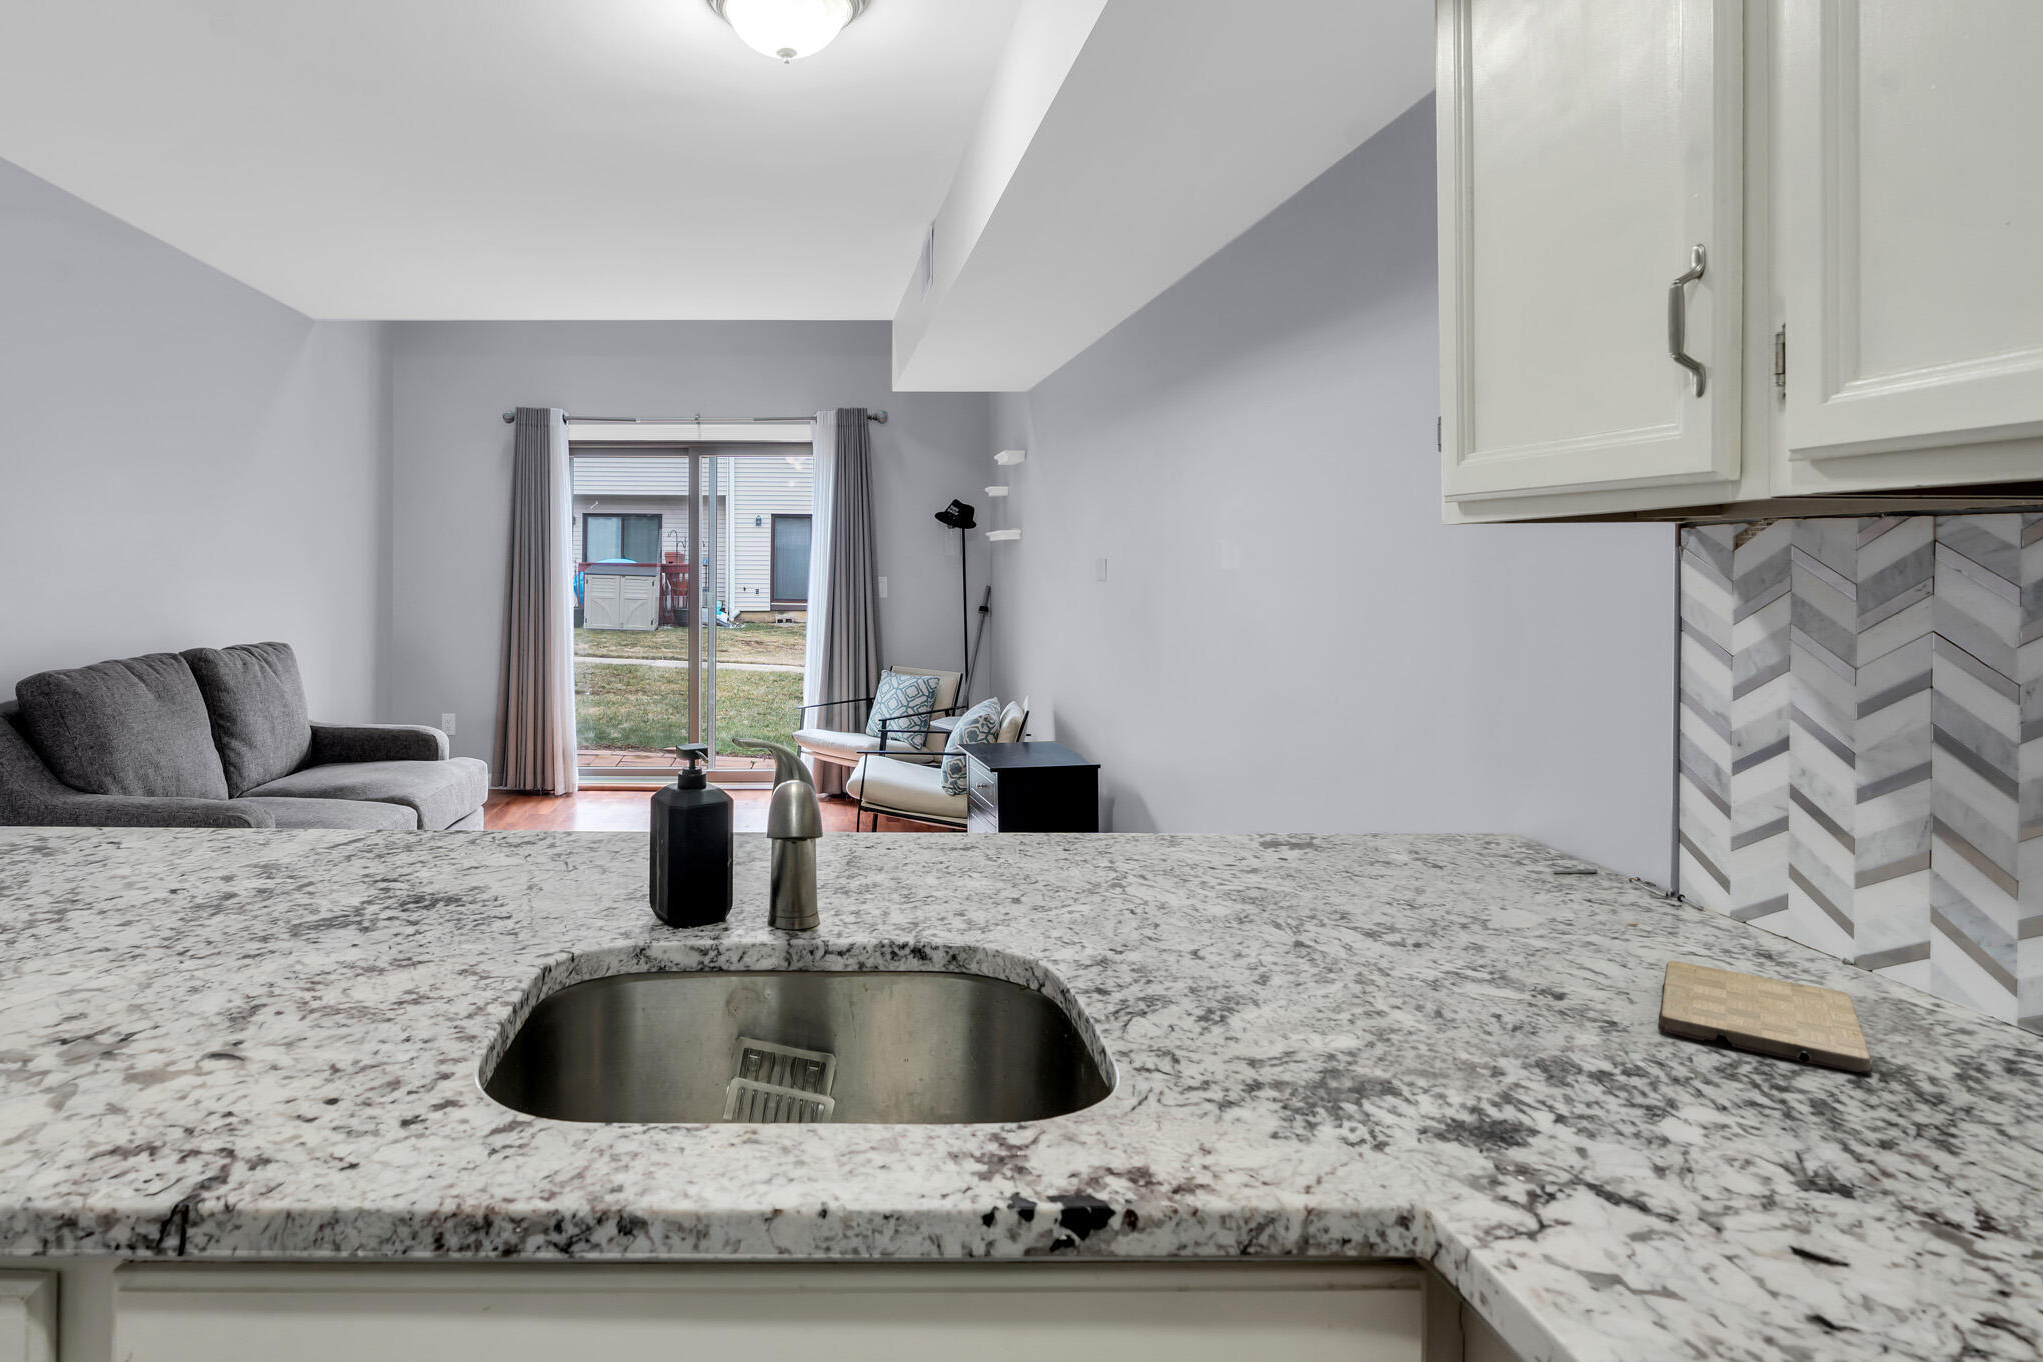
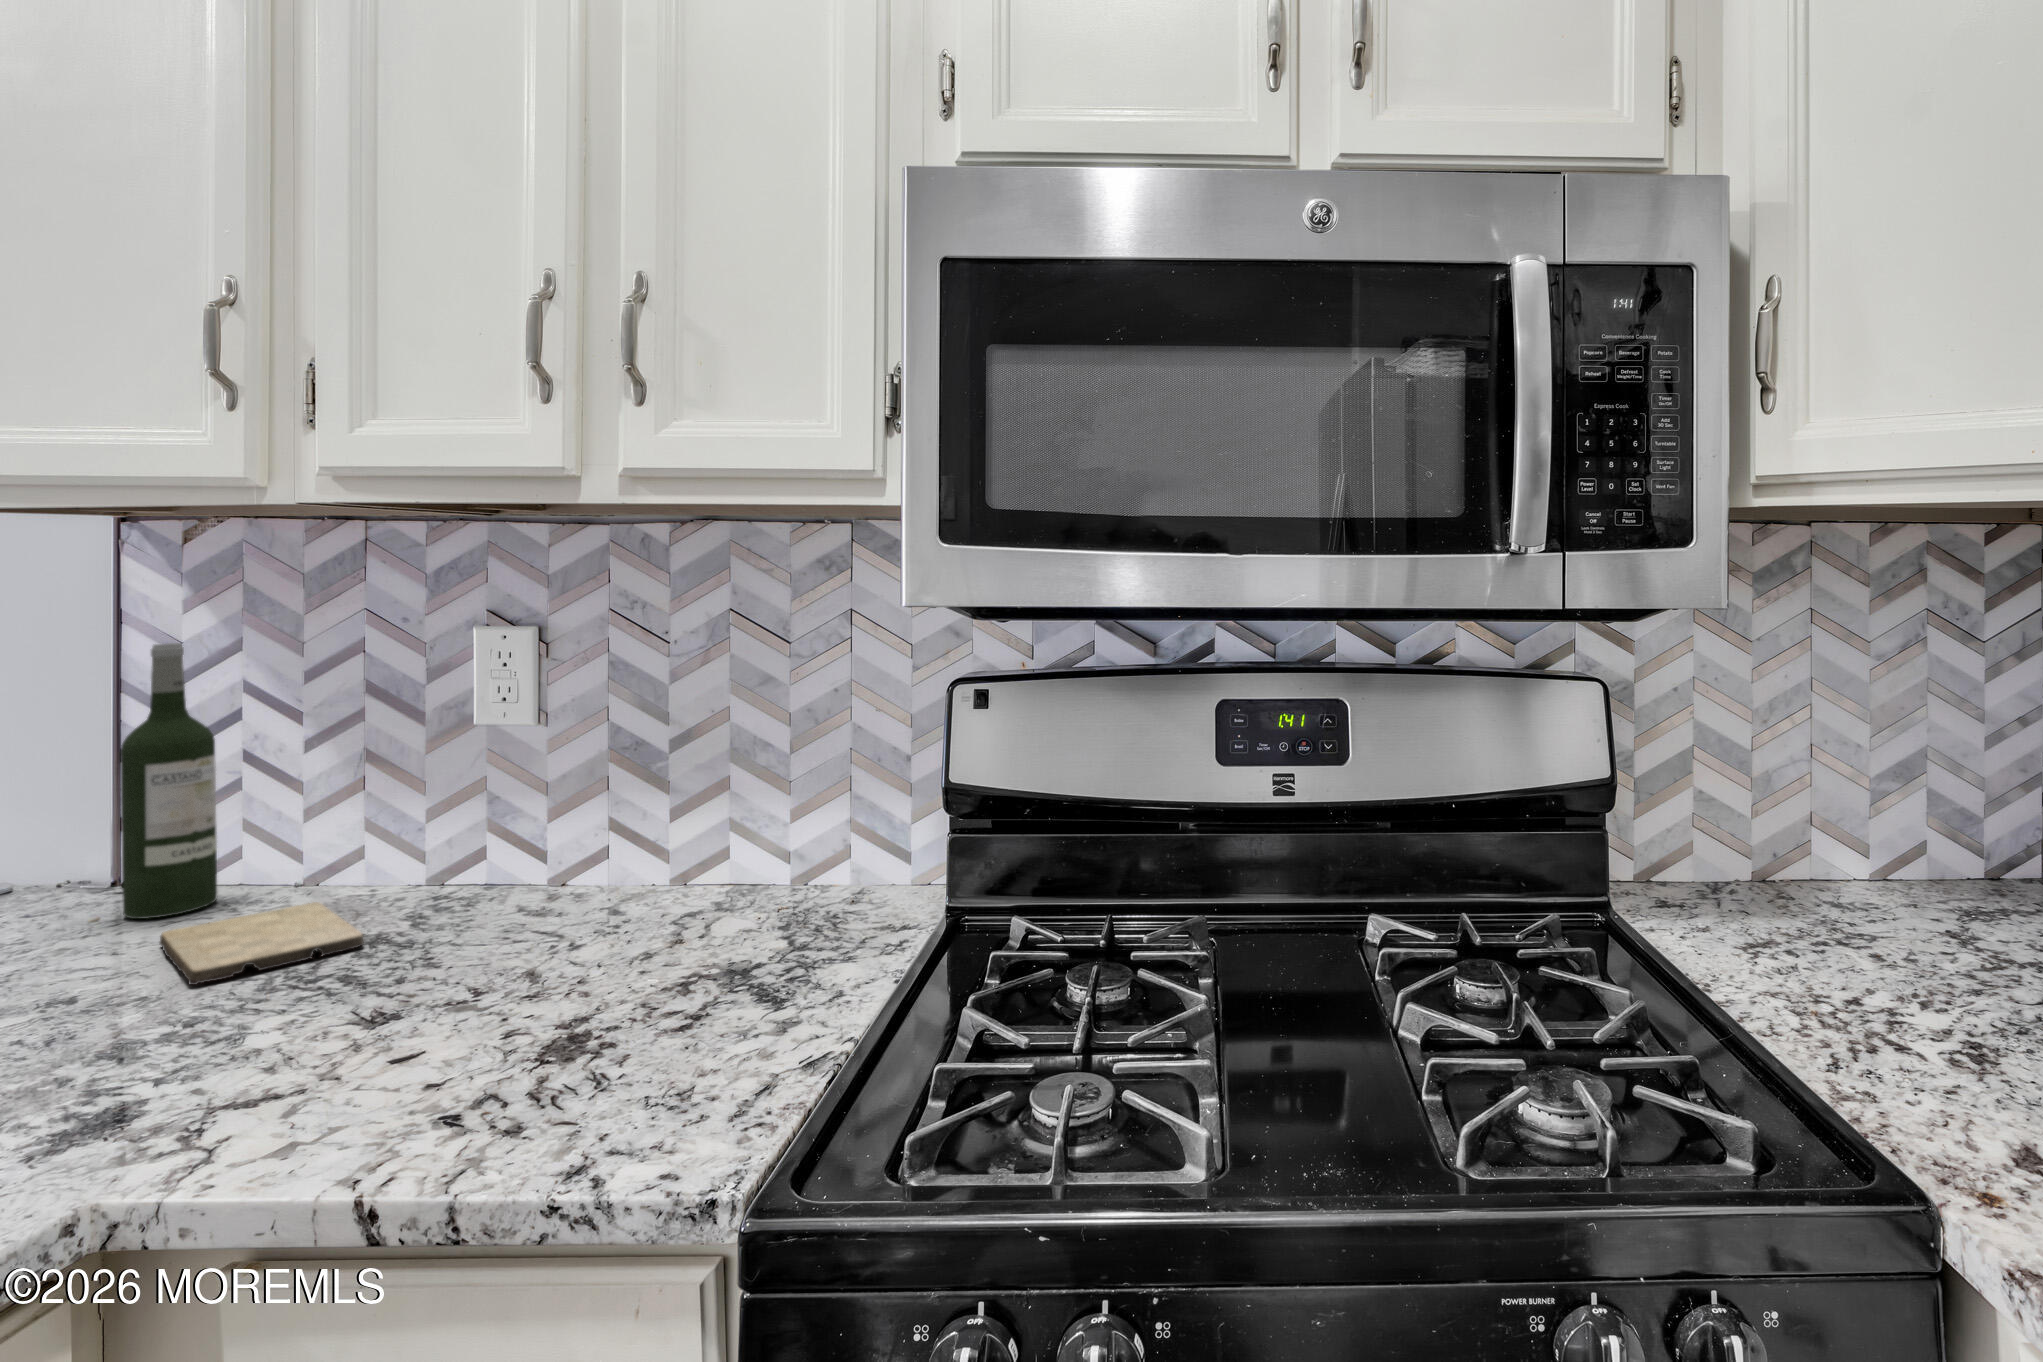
wine bottle: none [1657,653,1753,951] -> present [120,643,217,919]

